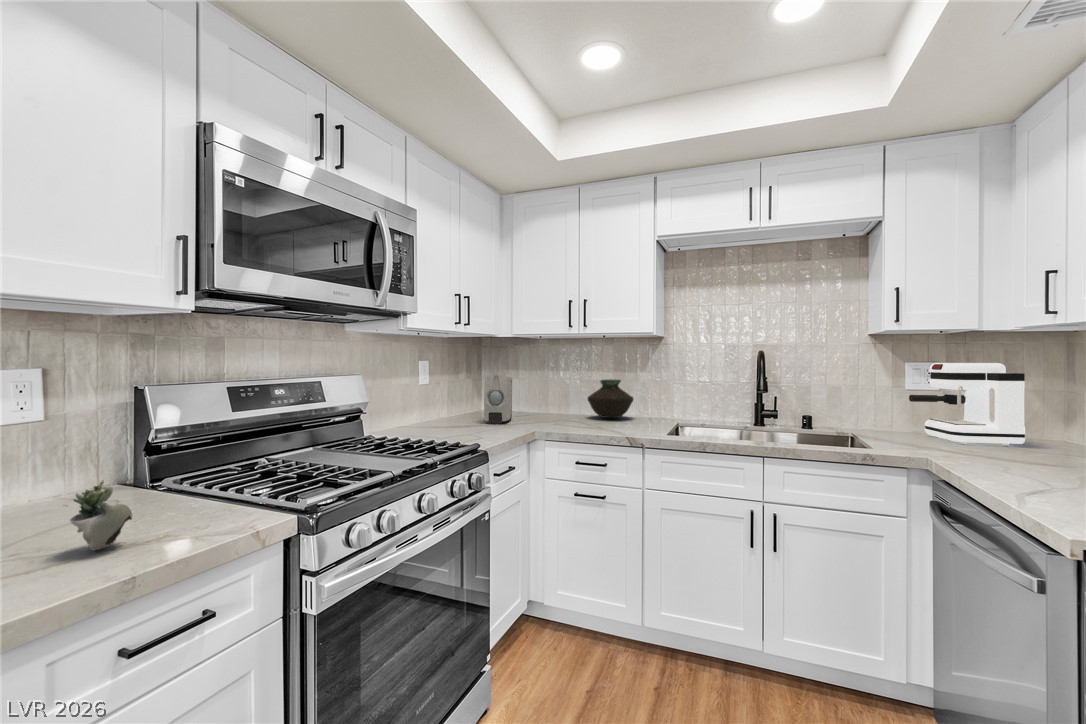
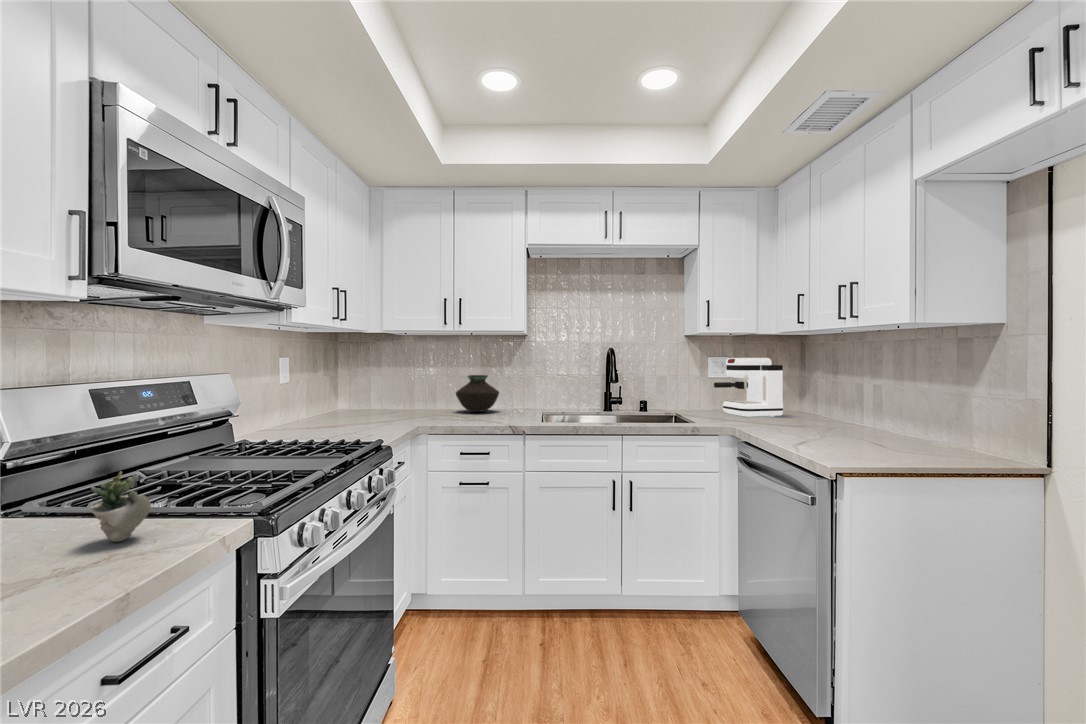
soap dispenser: present [484,375,512,424] -> none [358,371,383,421]

